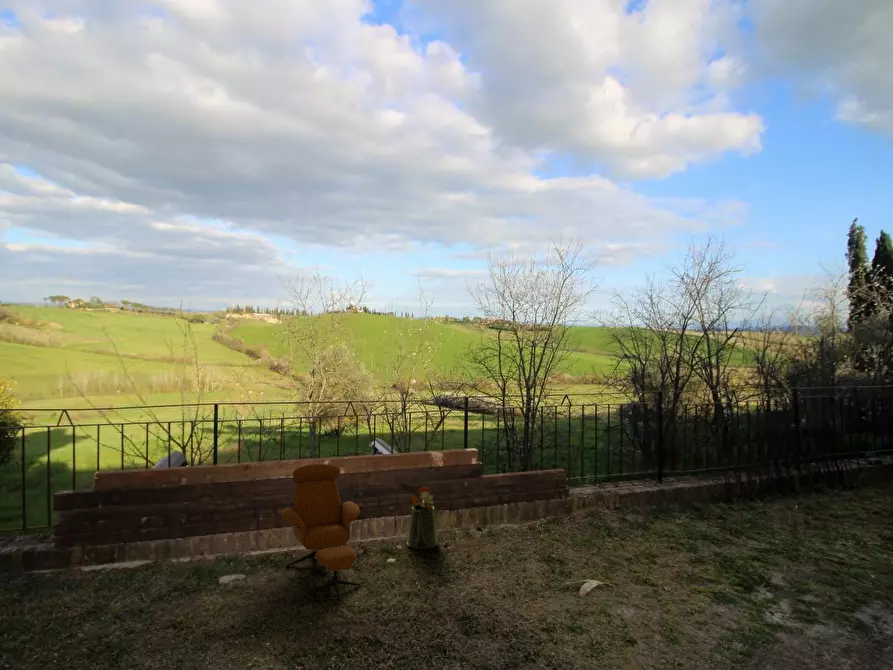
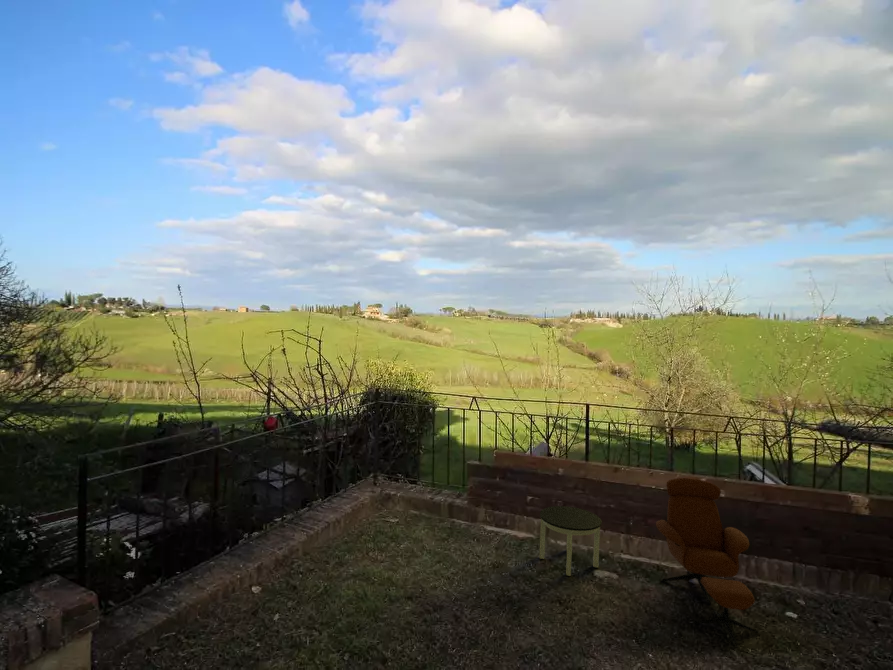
watering can: present [407,487,438,549] -> none [809,528,861,611]
round table: none [156,515,227,588] -> present [539,506,602,576]

